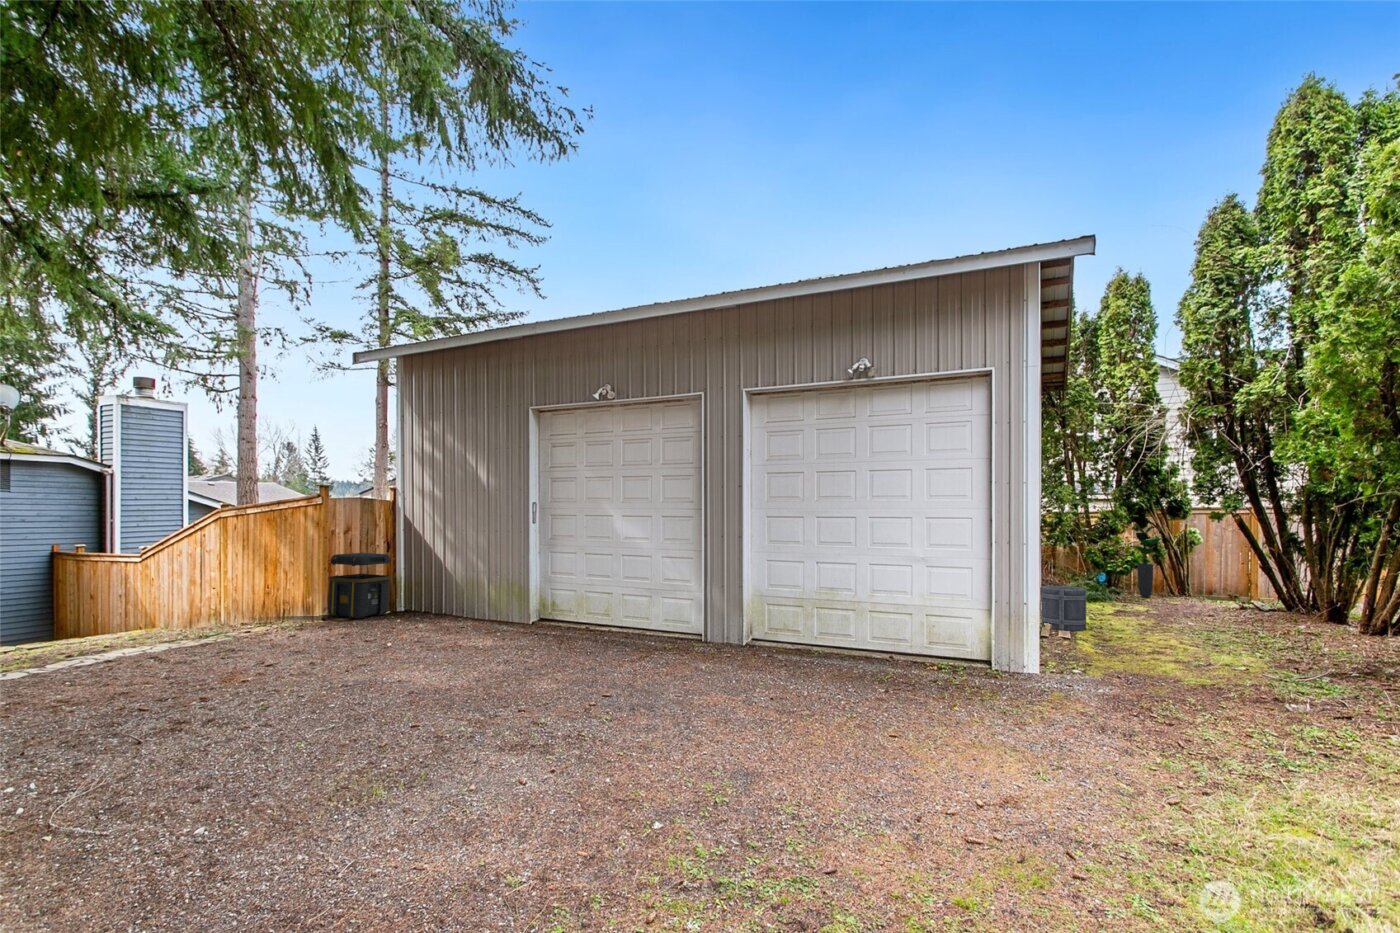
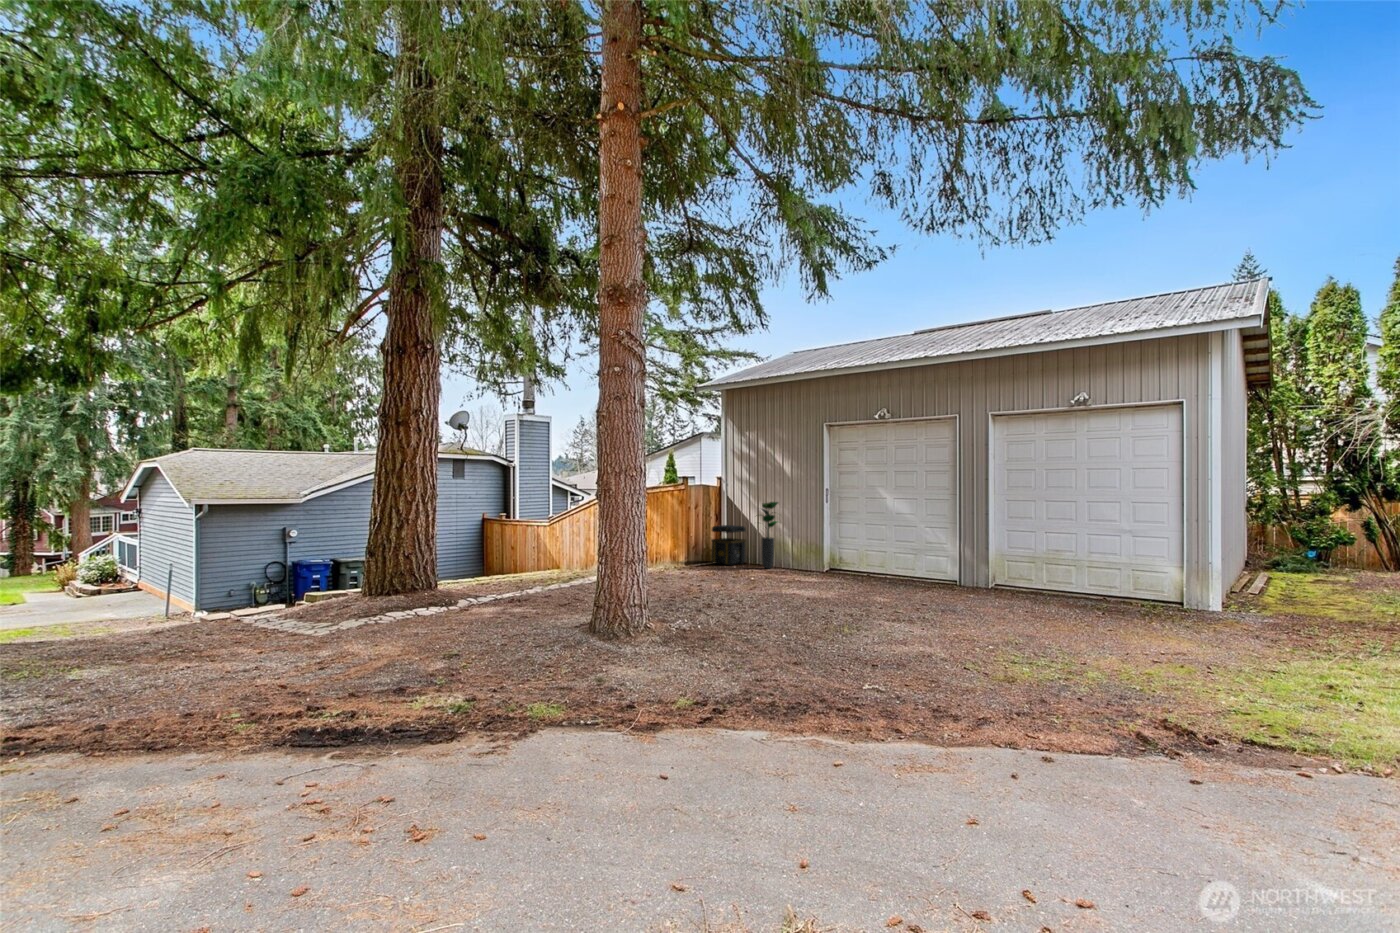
potted plant: present [1130,526,1161,597] -> present [762,502,778,569]
bucket: present [1041,586,1086,631] -> none [1239,554,1281,589]

